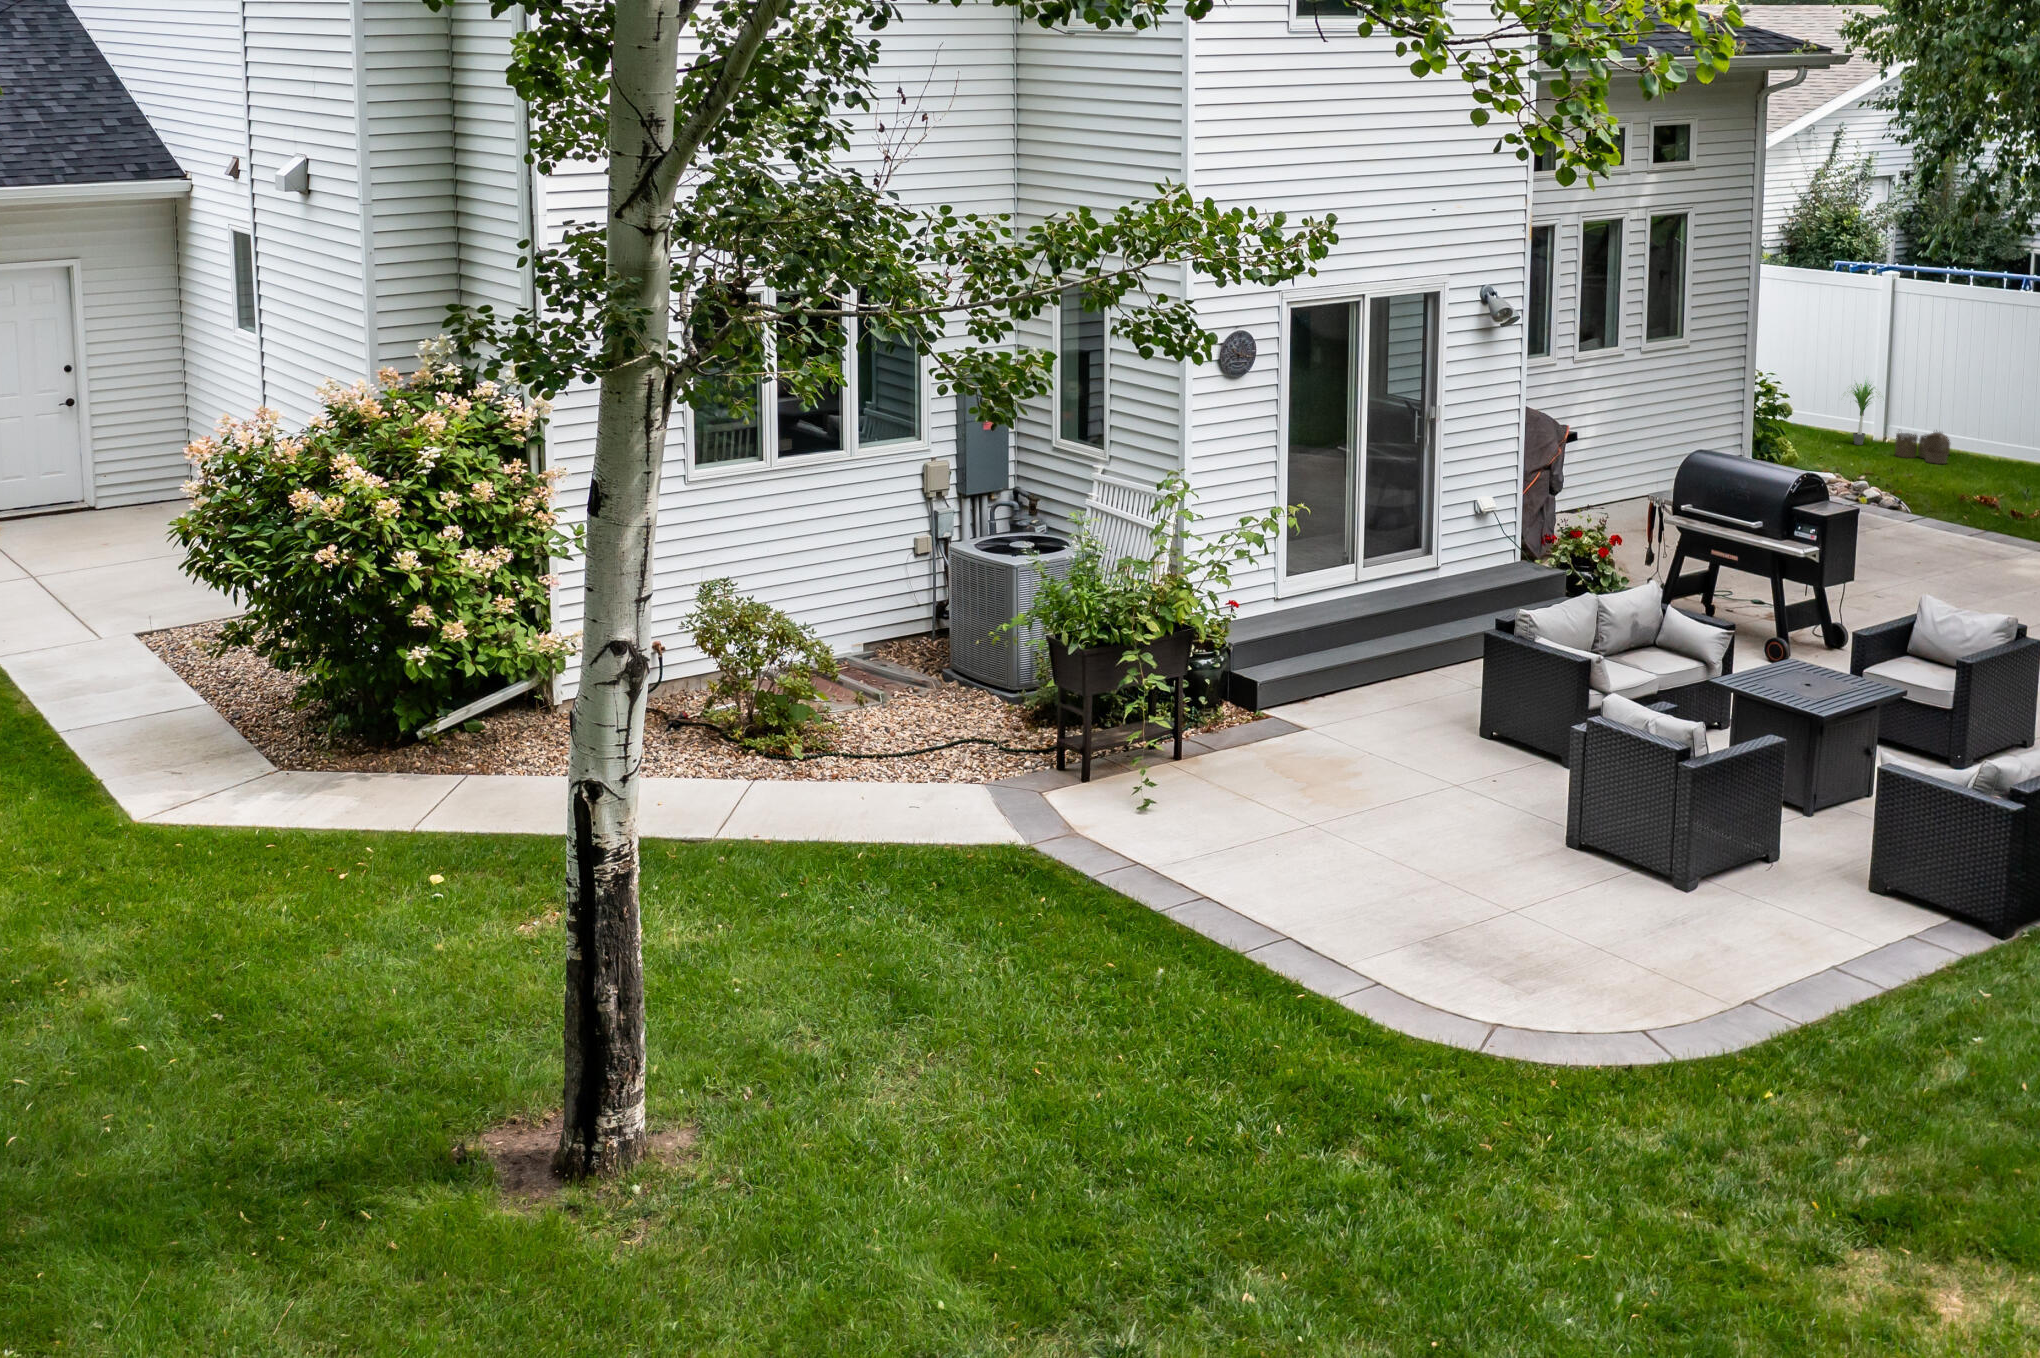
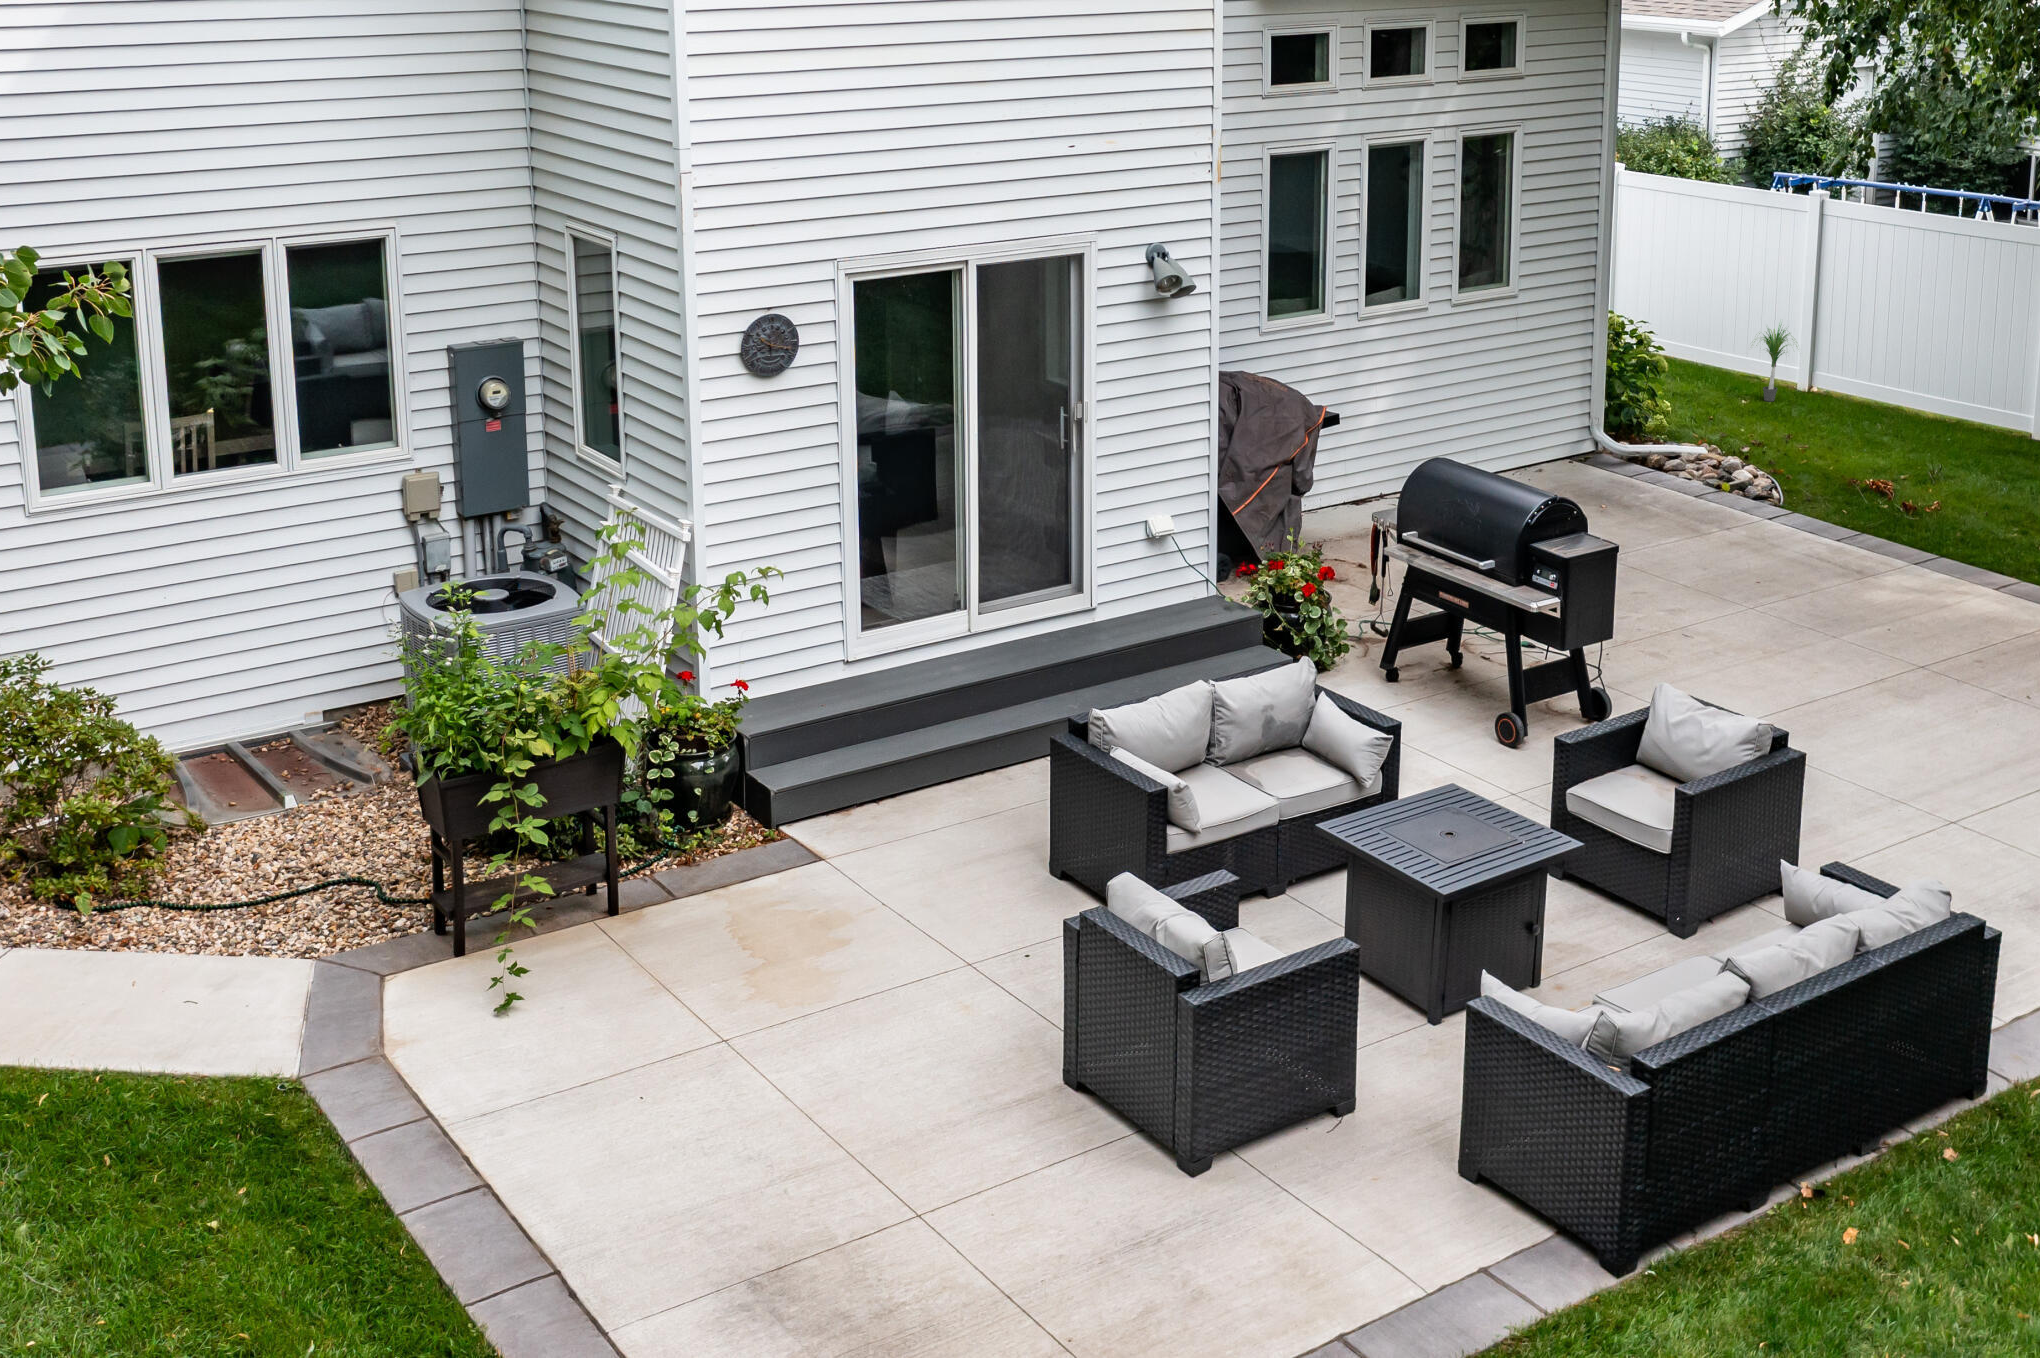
woven basket: present [1895,432,1950,464] -> none [1806,386,1872,429]

